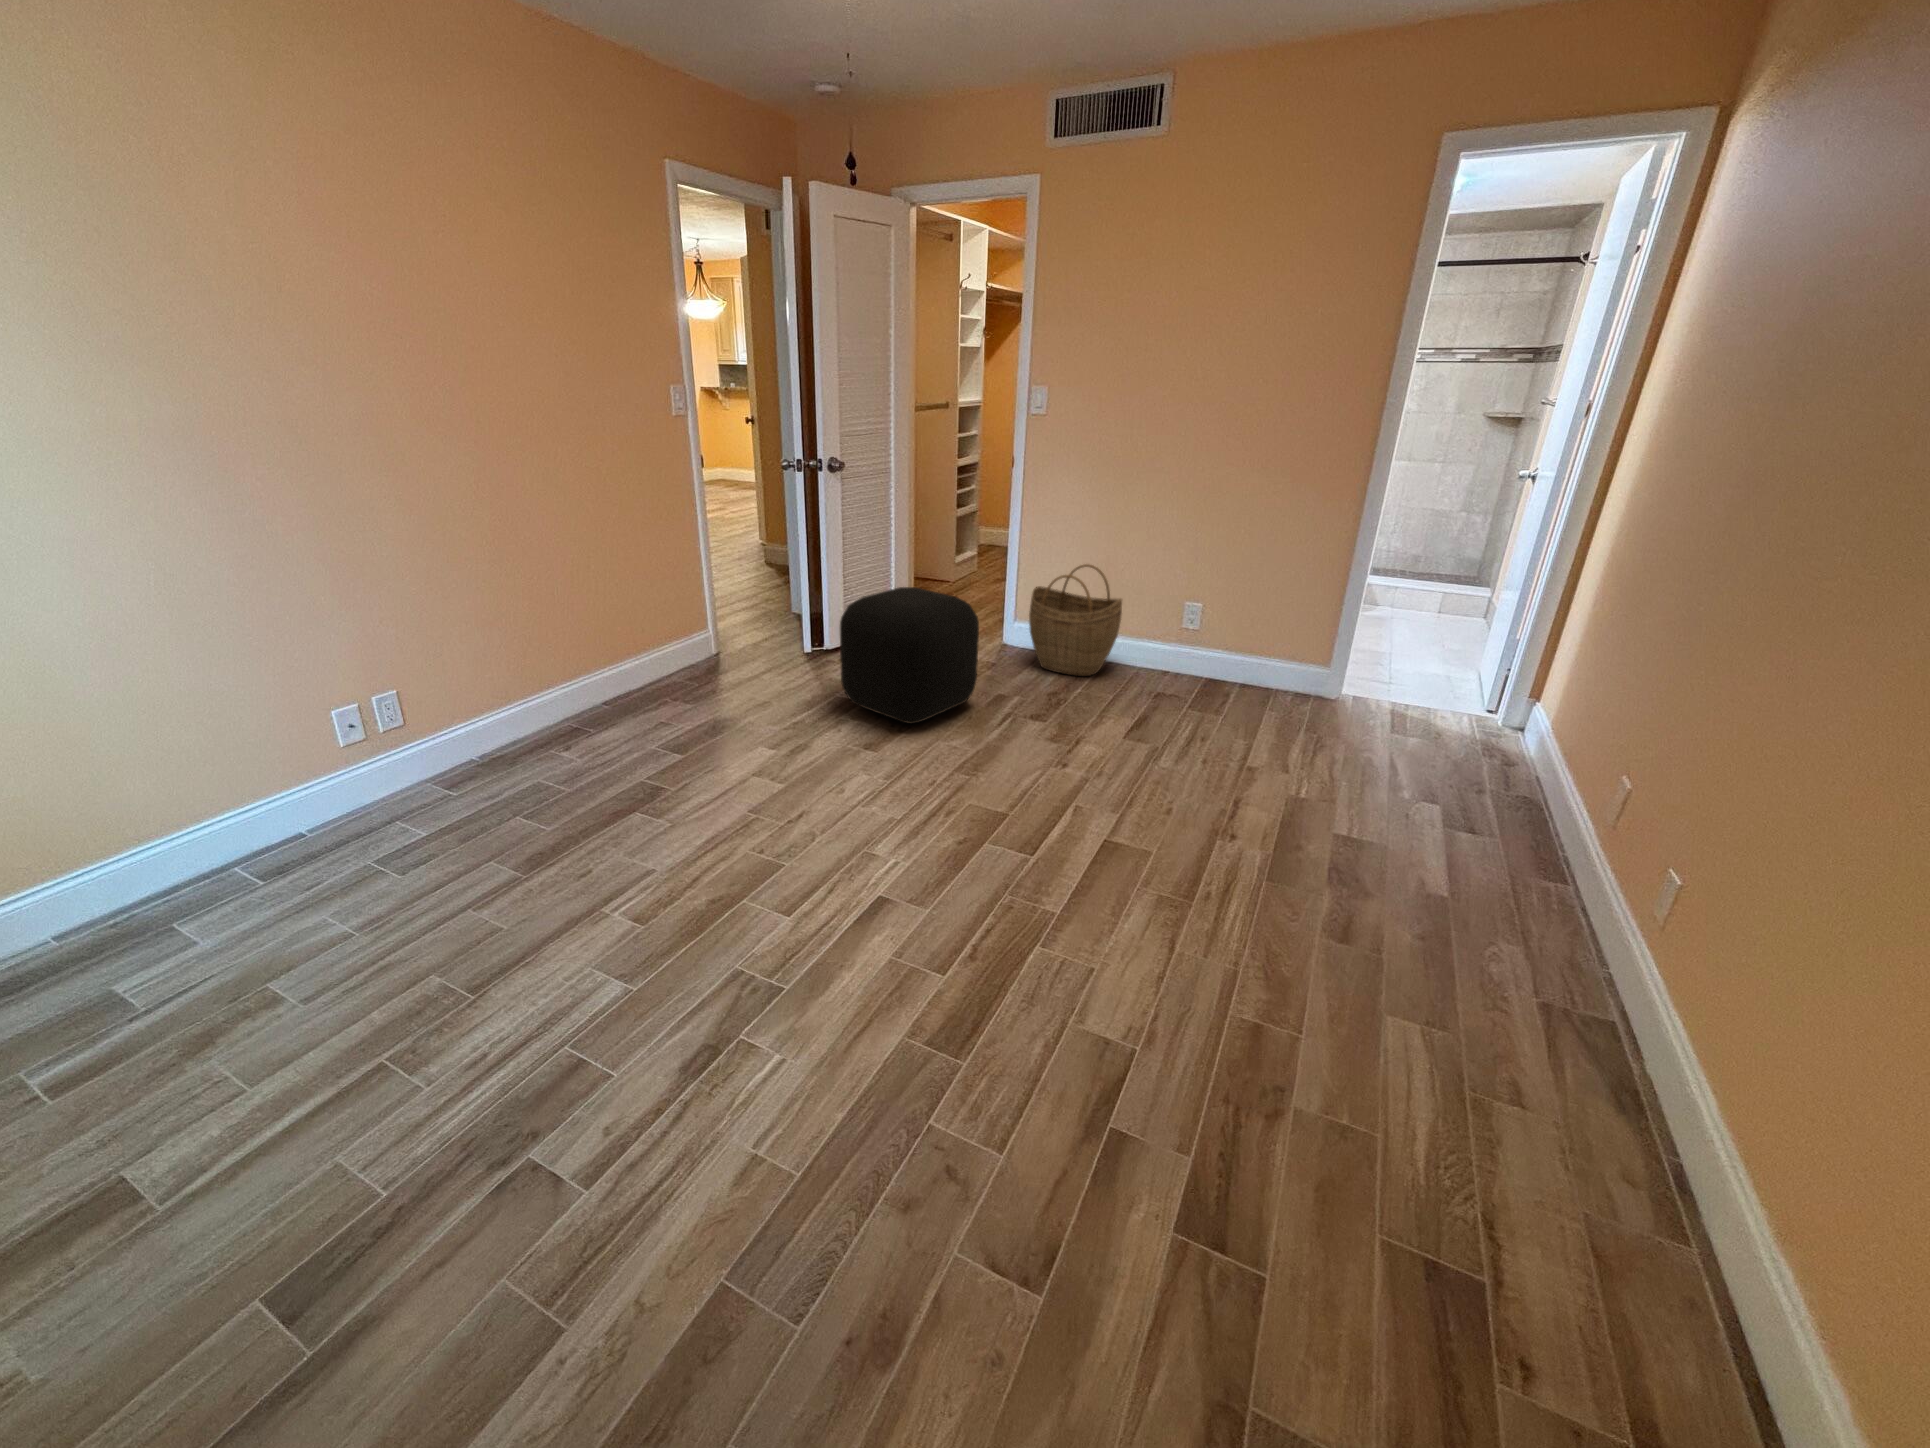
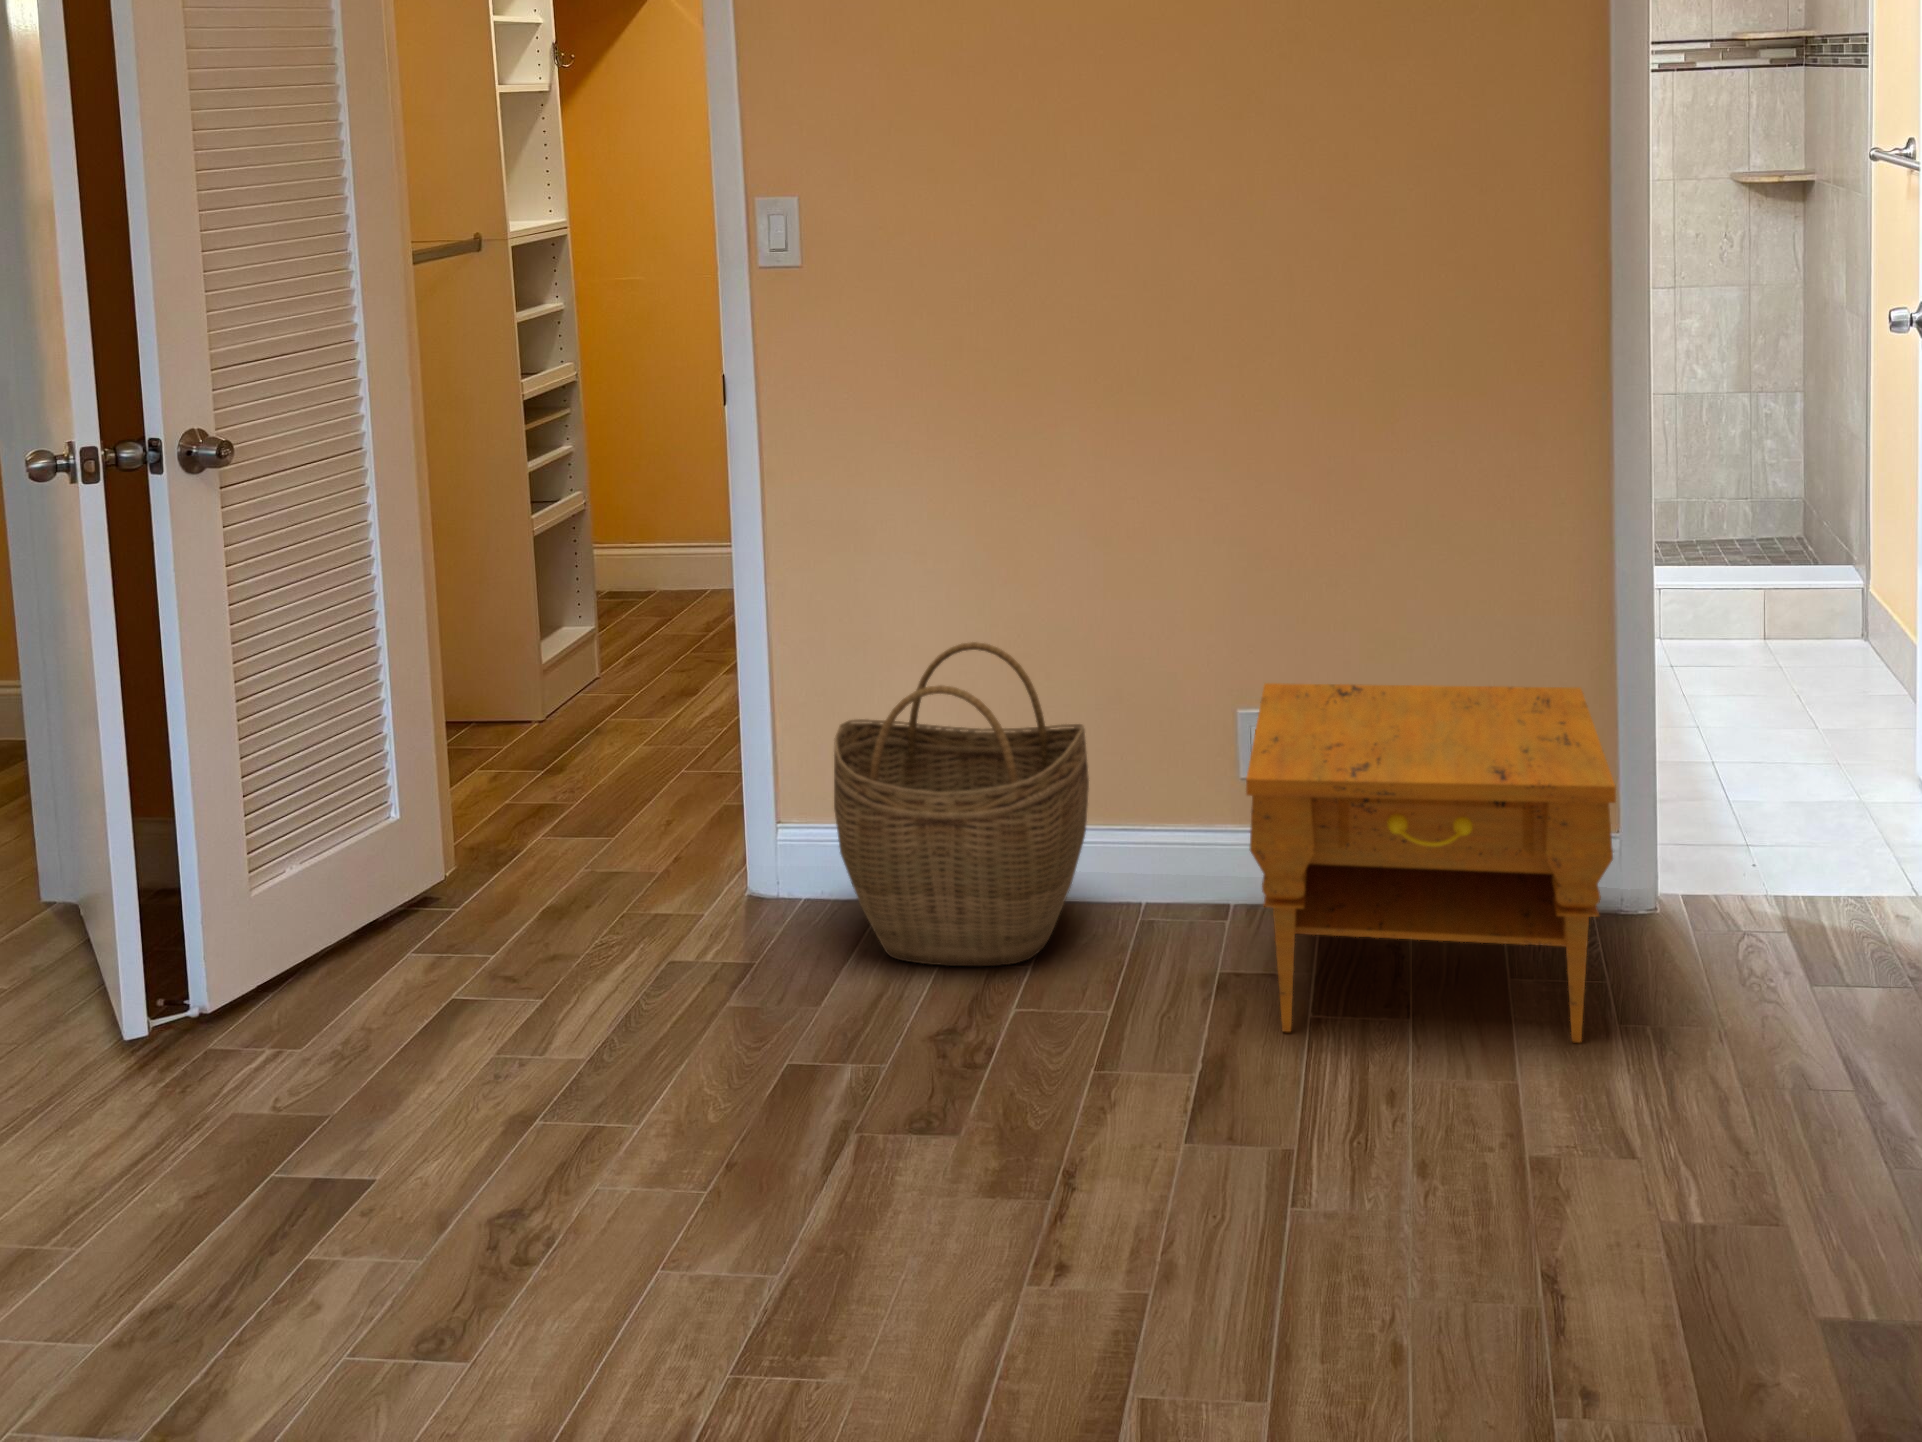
ottoman: present [840,587,979,724] -> none [272,802,737,1272]
nightstand: none [1165,593,1323,732] -> present [1246,683,1616,1042]

